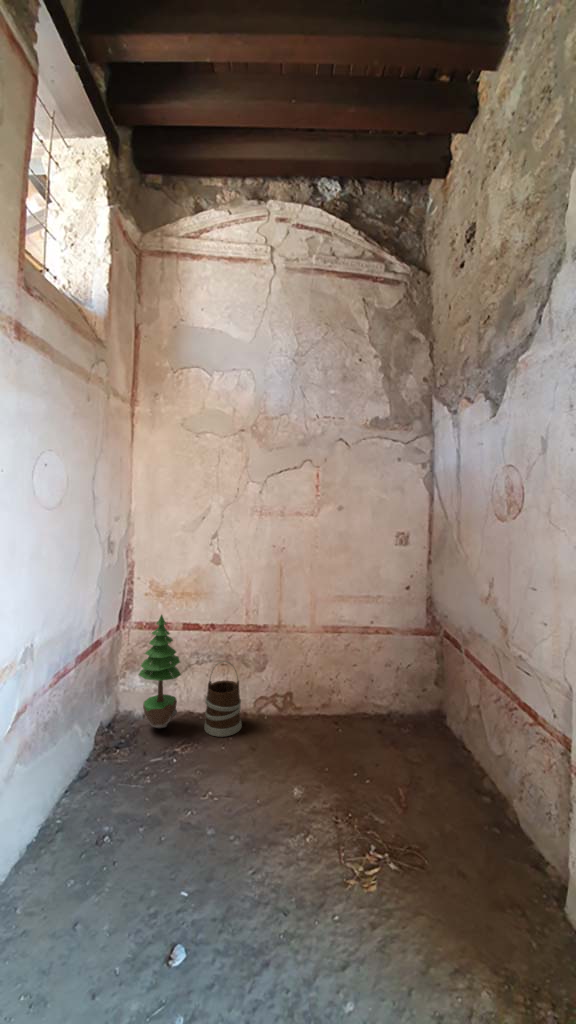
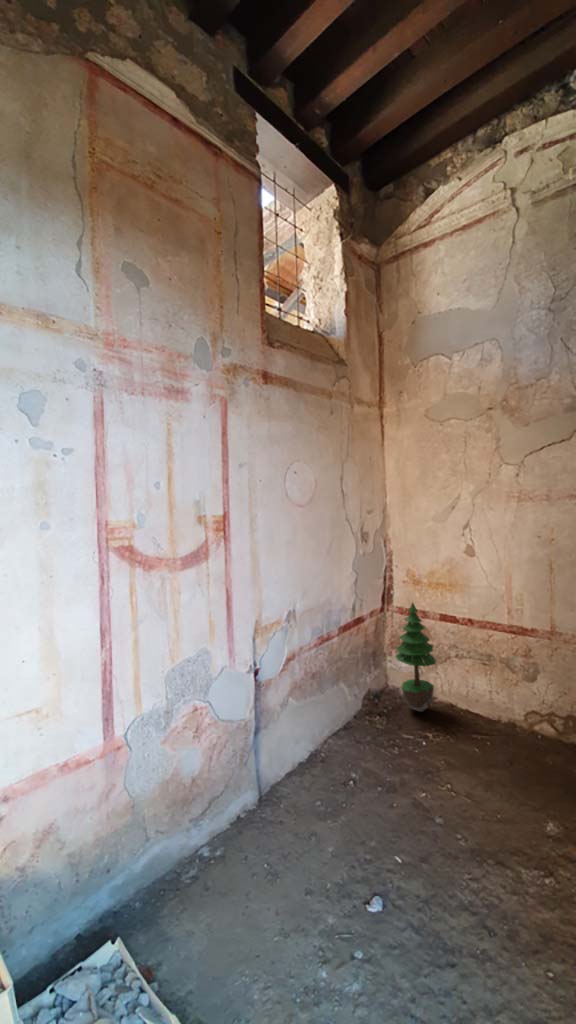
wooden bucket: present [204,661,242,737] -> none [461,658,506,740]

